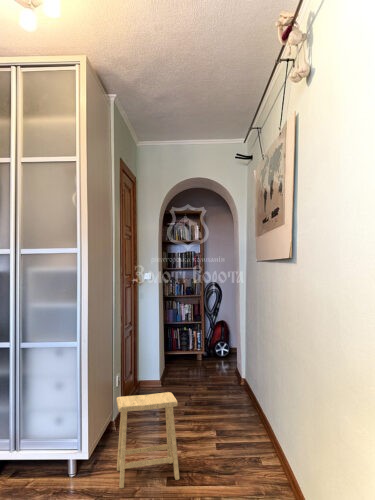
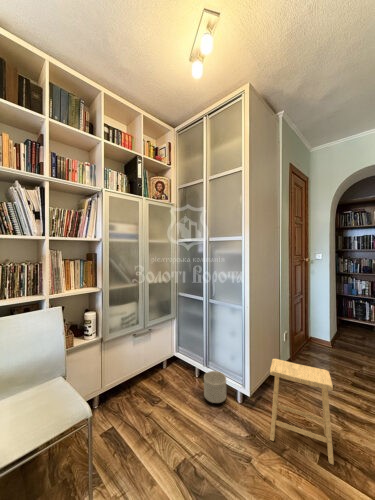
planter: none [21,444,55,486] -> present [204,371,226,403]

